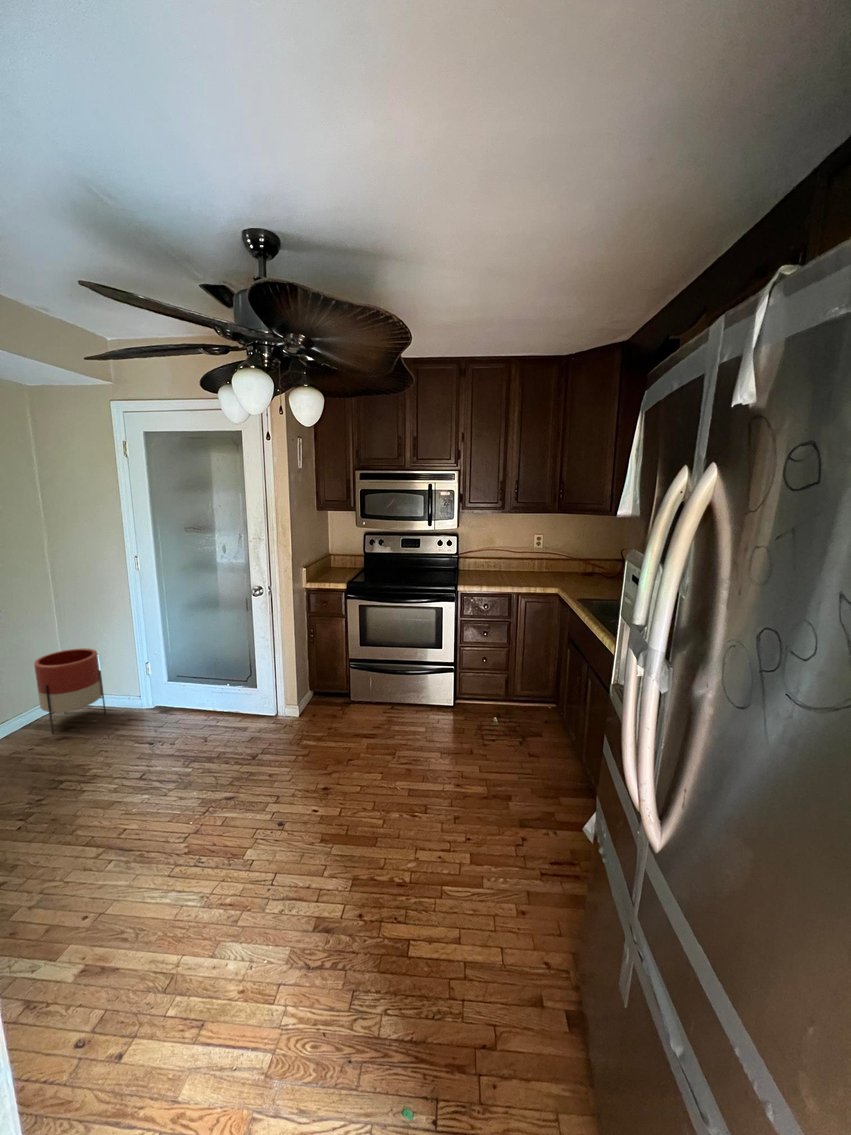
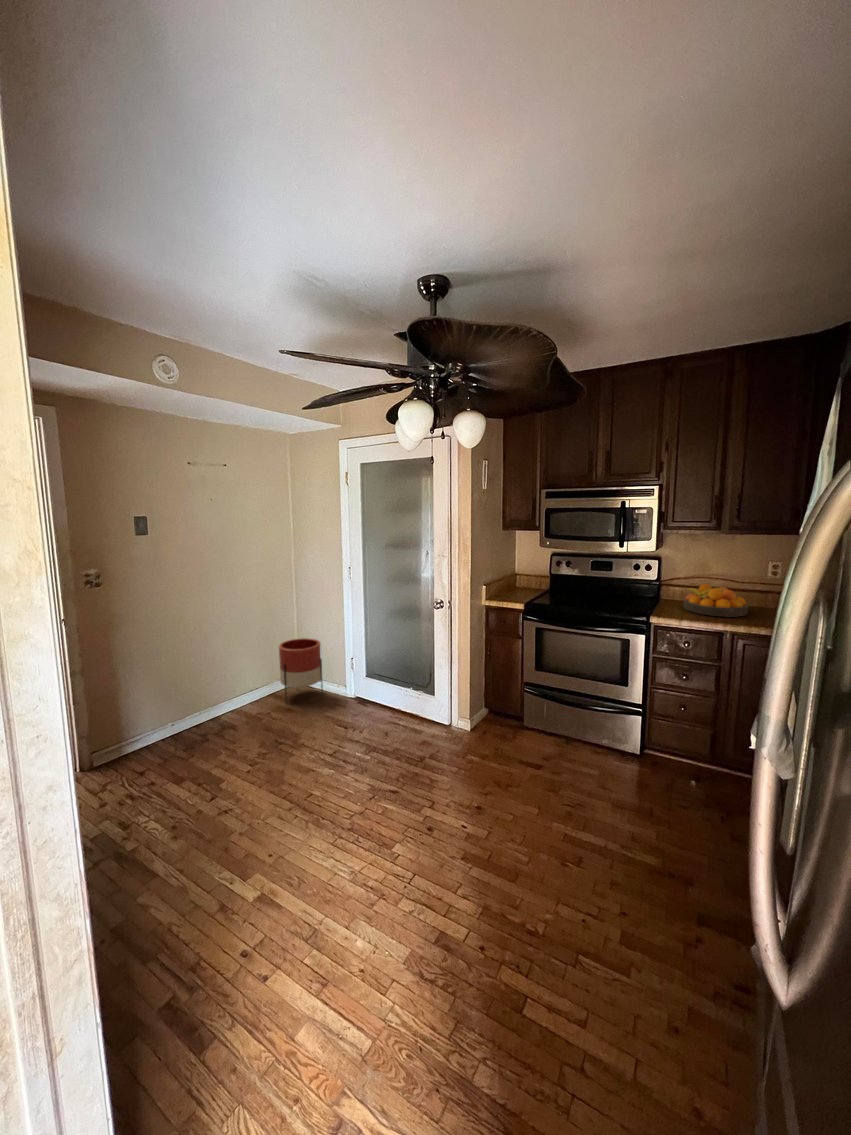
fruit bowl: none [479,554,526,580] -> present [683,584,748,617]

